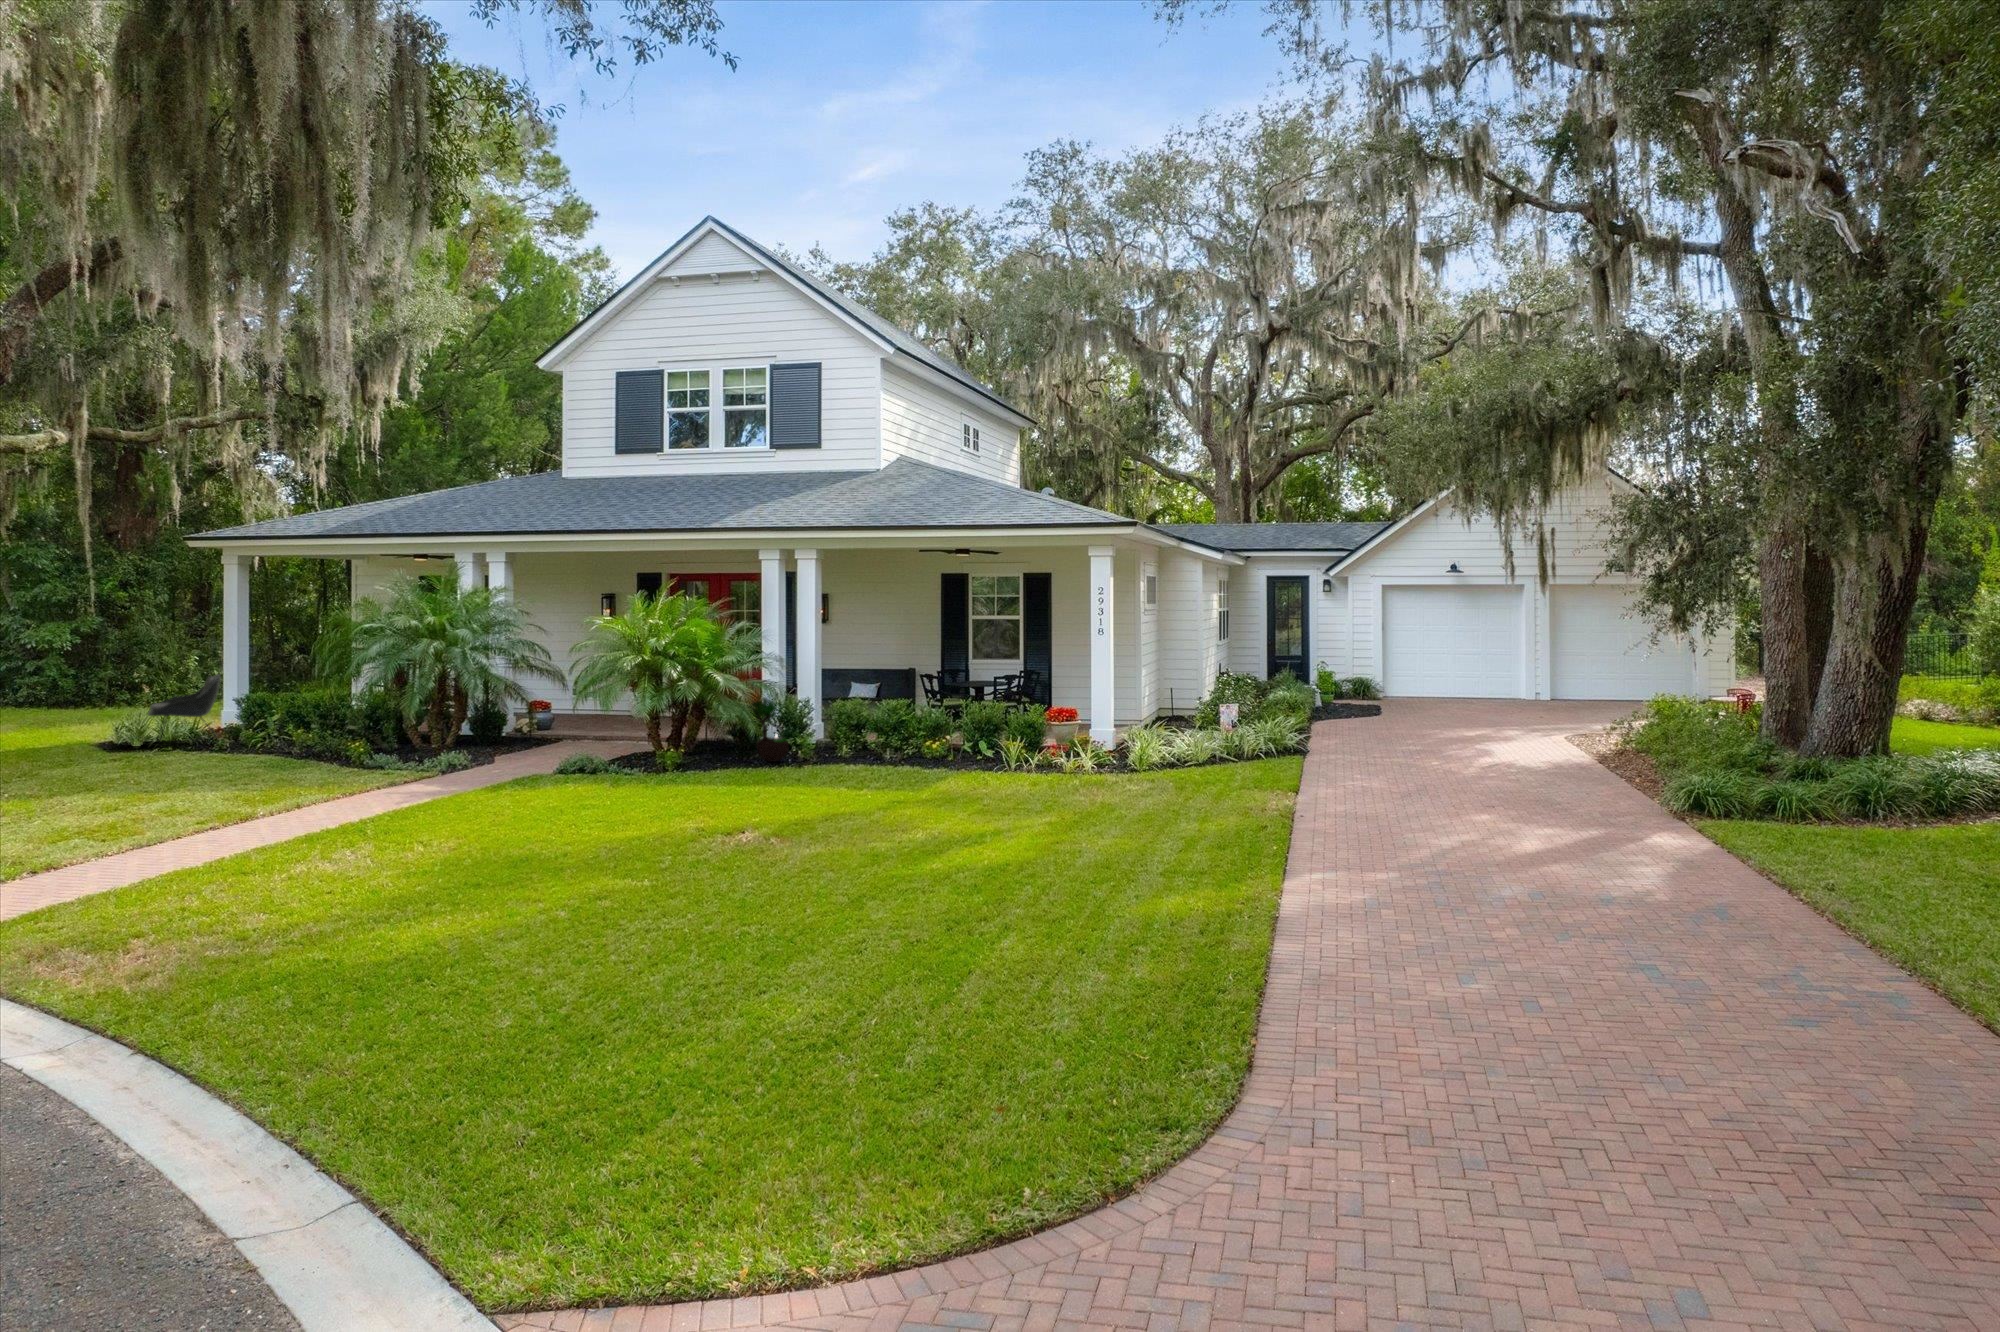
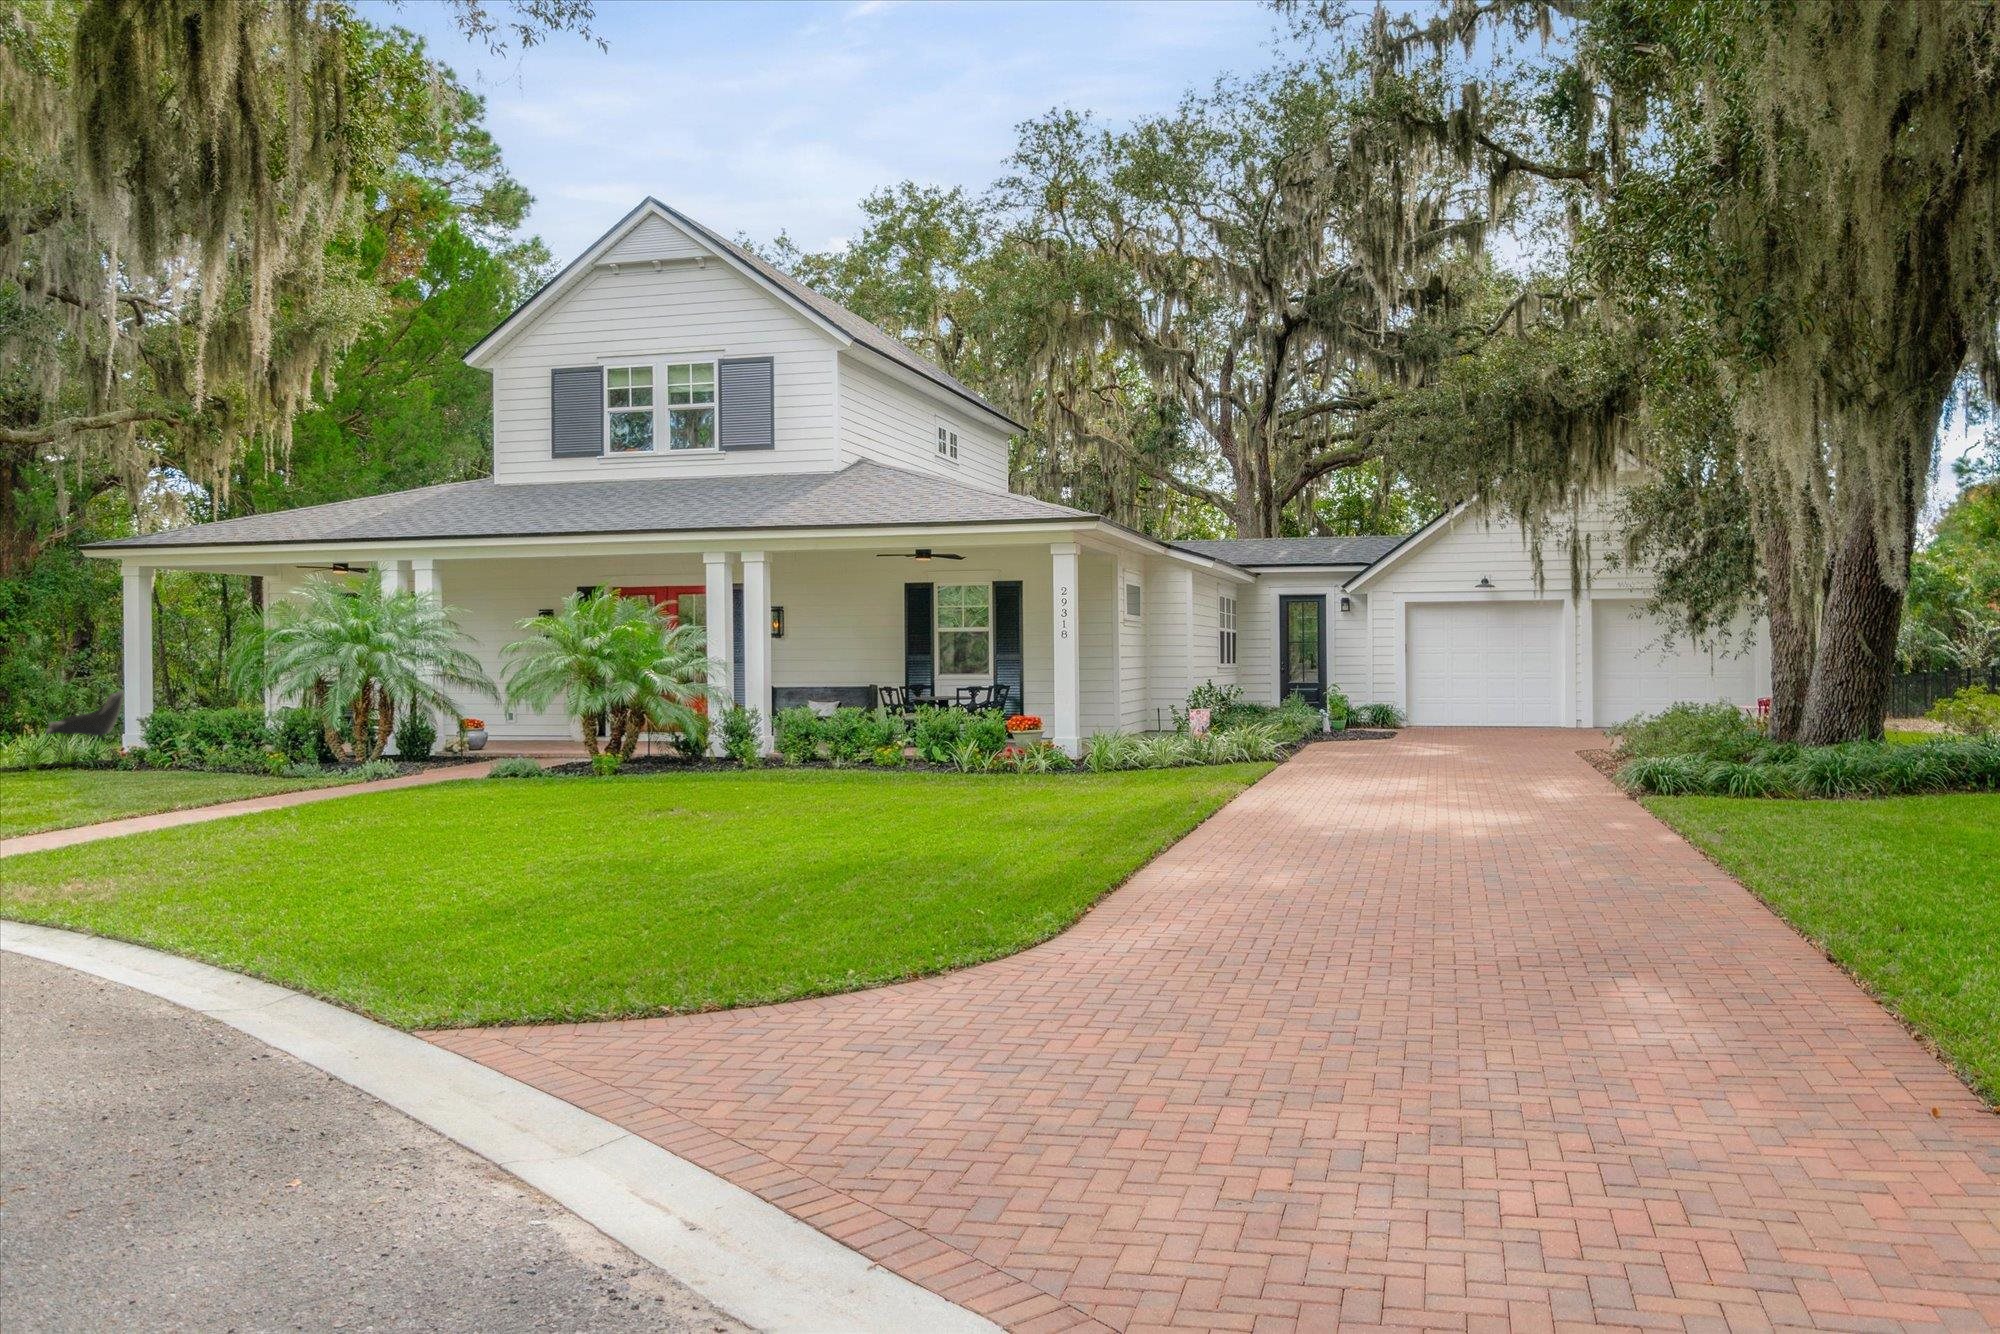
potted tree: present [748,697,789,762] -> none [679,695,732,773]

